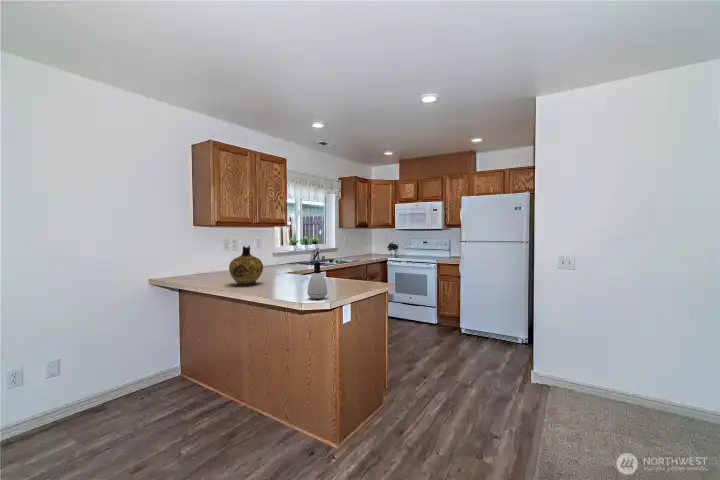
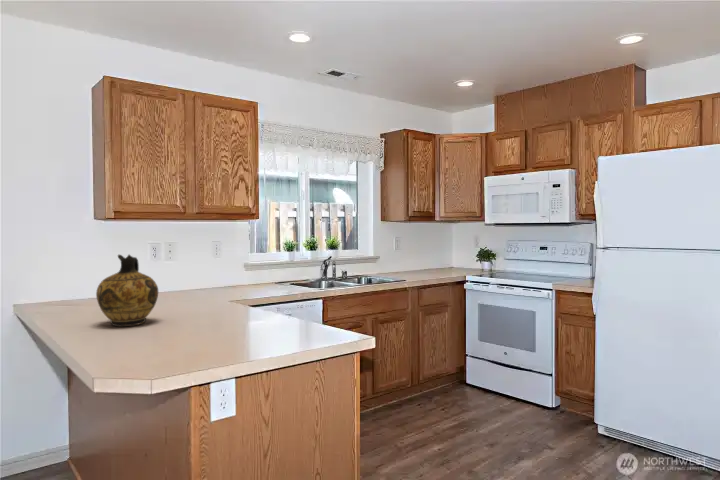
soap dispenser: present [307,262,327,299] -> none [162,291,203,365]

